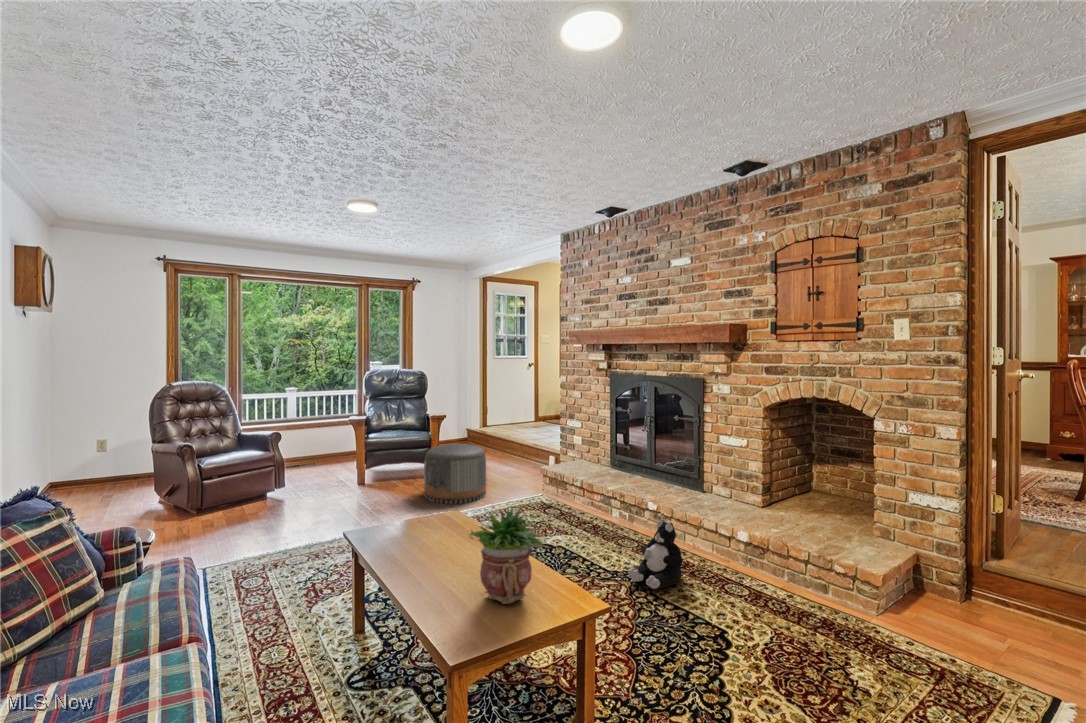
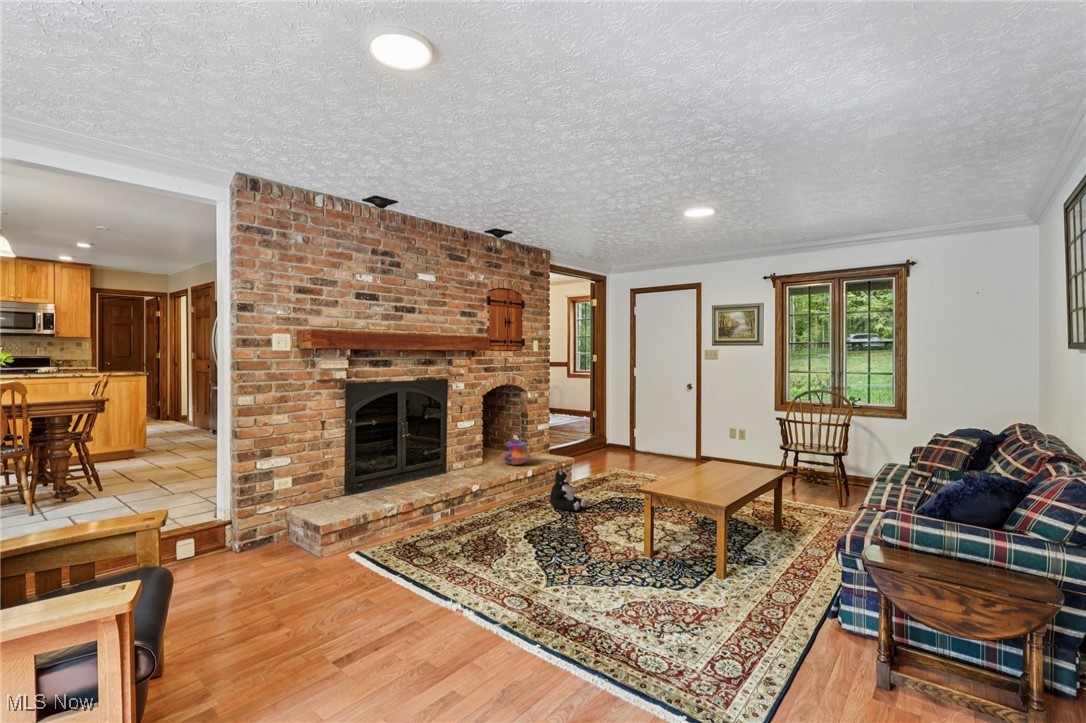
pouf: present [424,444,486,504] -> none [258,522,379,651]
decorative vase: none [743,485,797,526] -> present [501,441,531,465]
potted plant: present [469,507,543,604] -> none [711,432,749,476]

